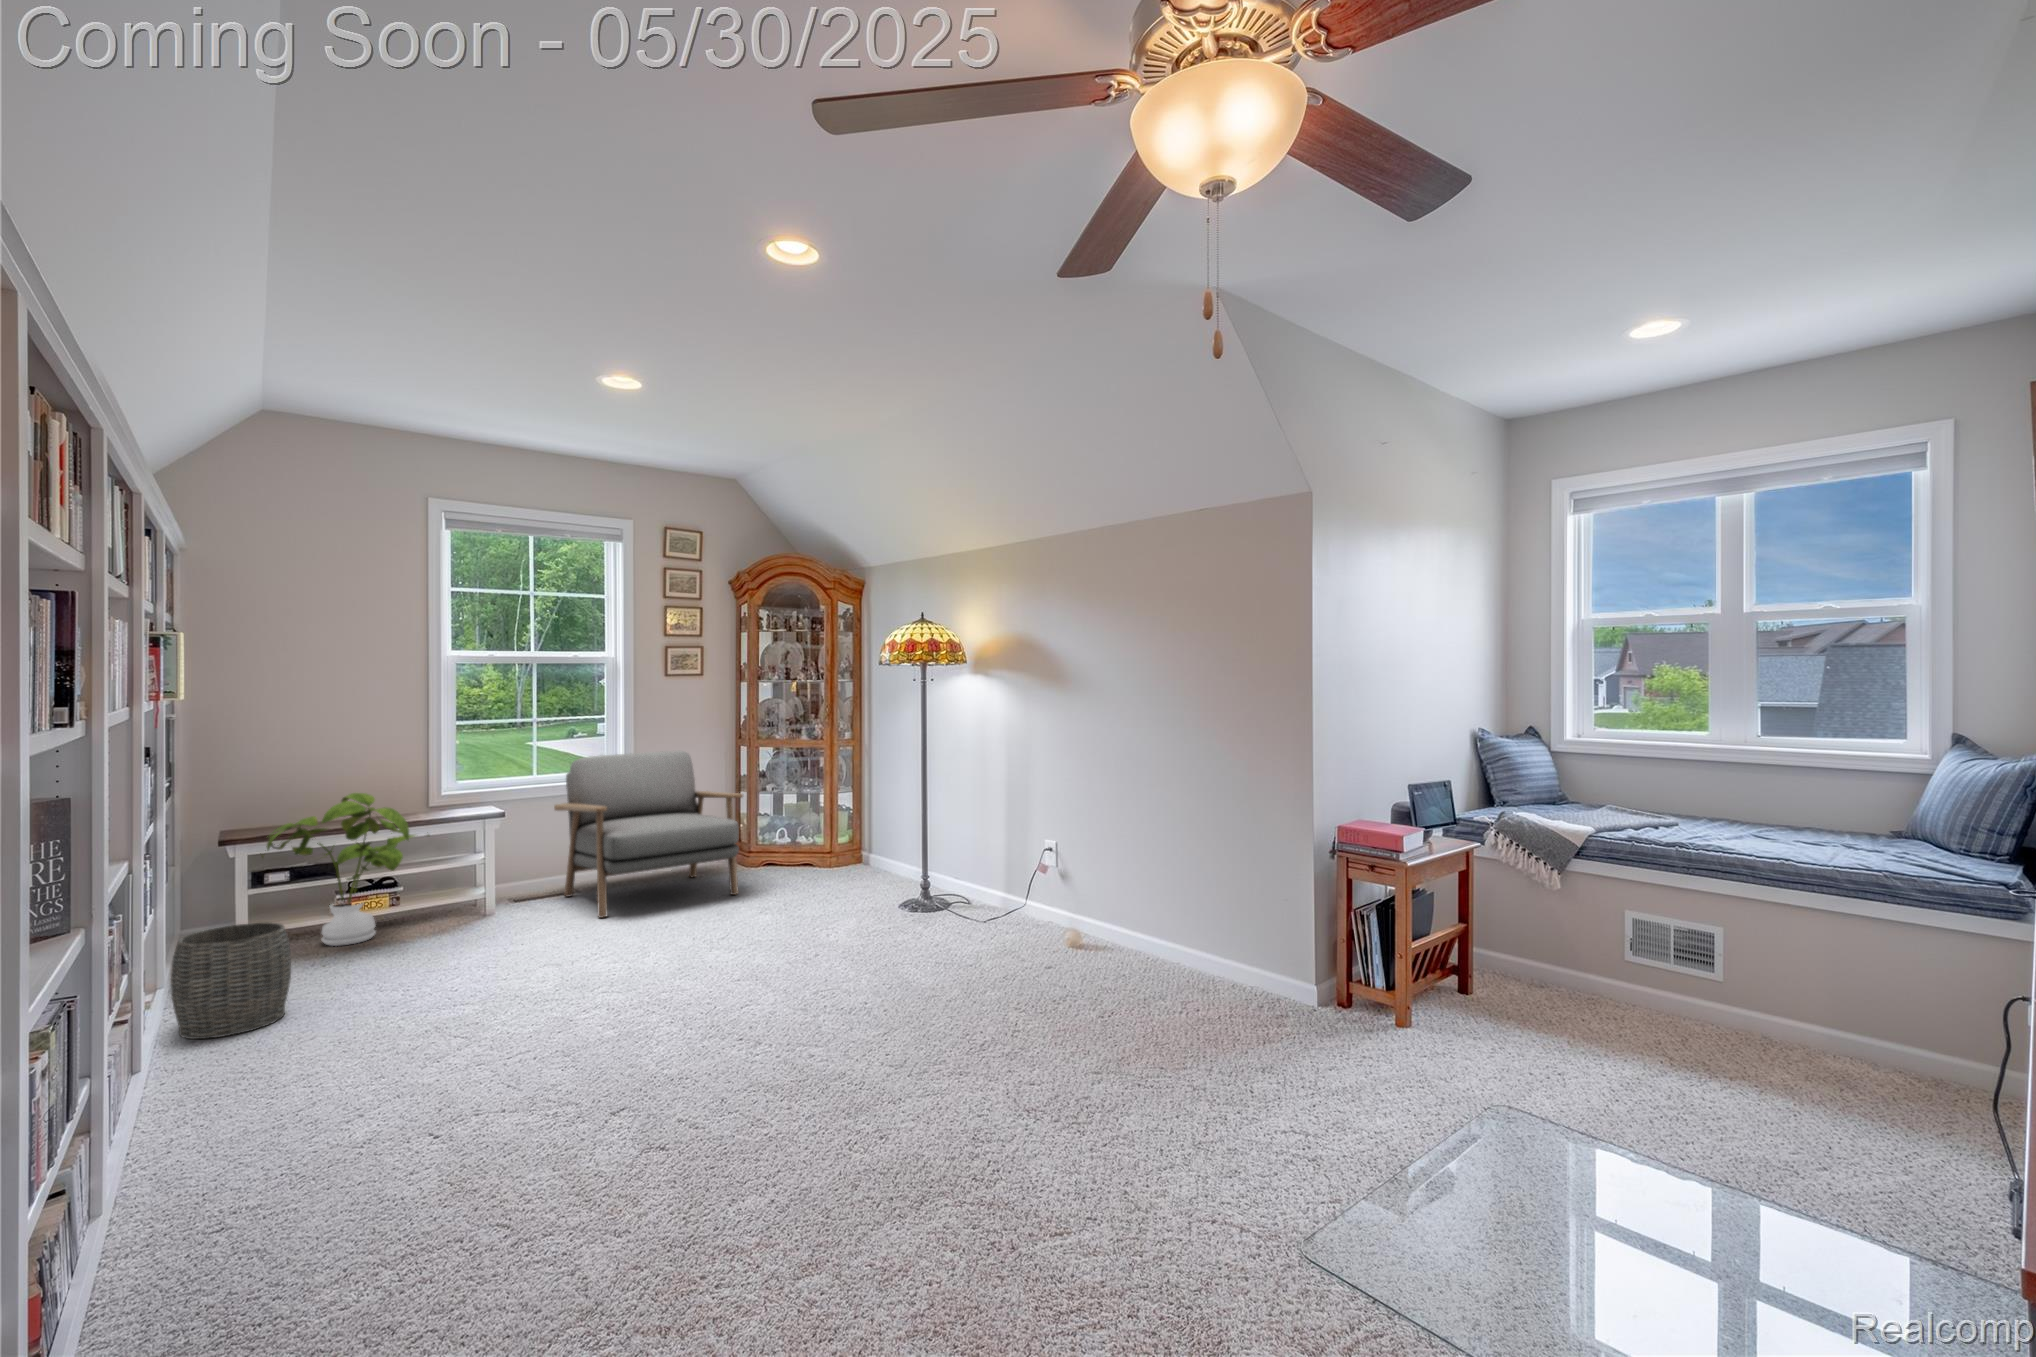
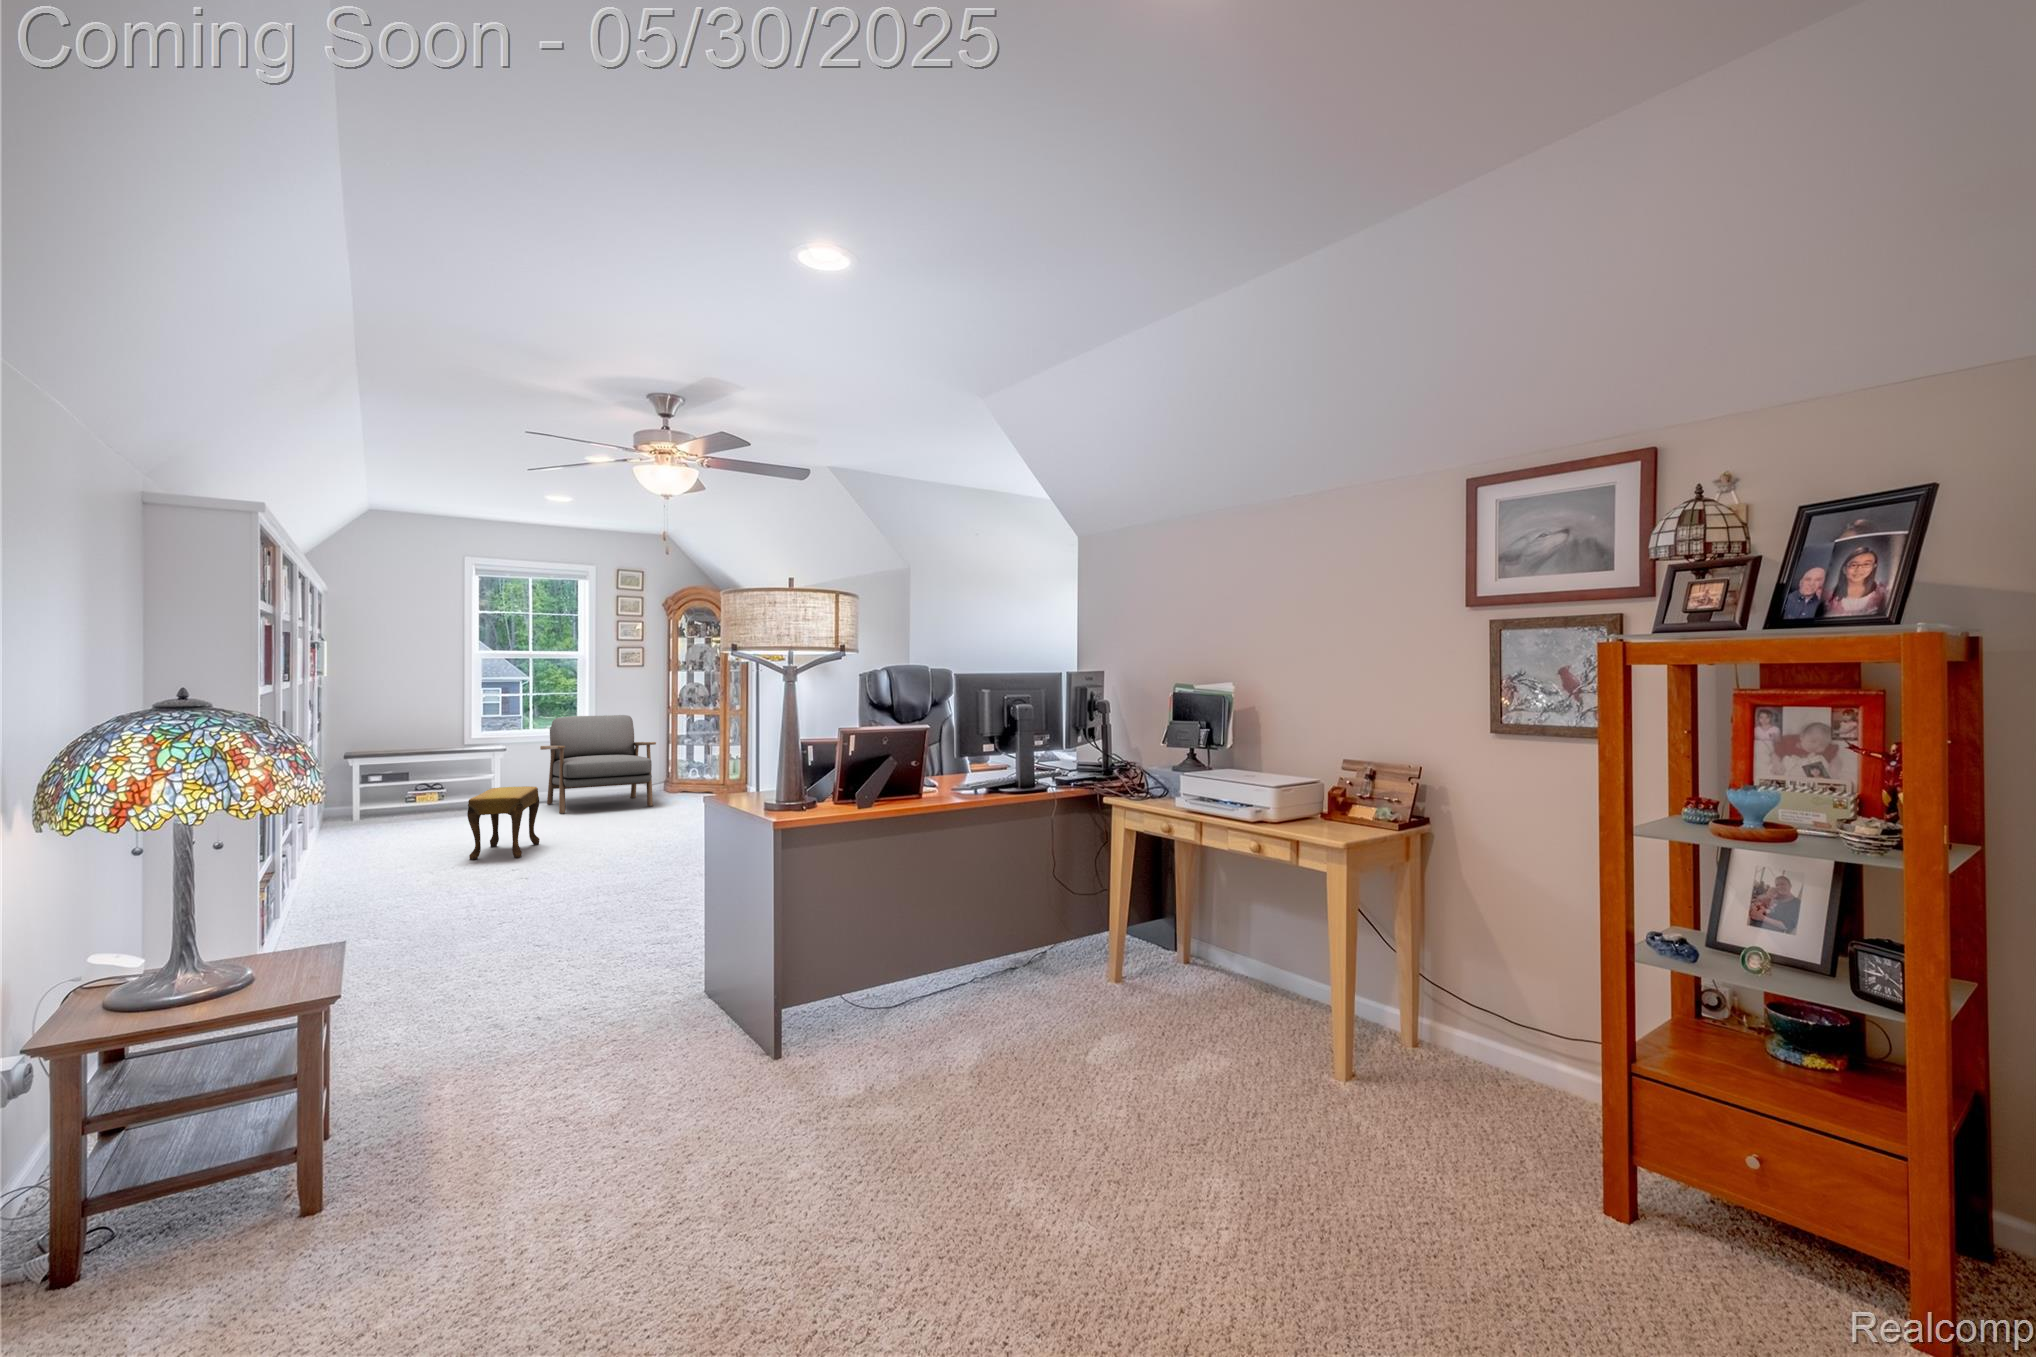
house plant: present [262,793,429,946] -> none [366,732,463,820]
footstool: none [491,899,612,1065] -> present [467,786,540,860]
woven basket: present [171,923,291,1039] -> none [320,795,378,849]

